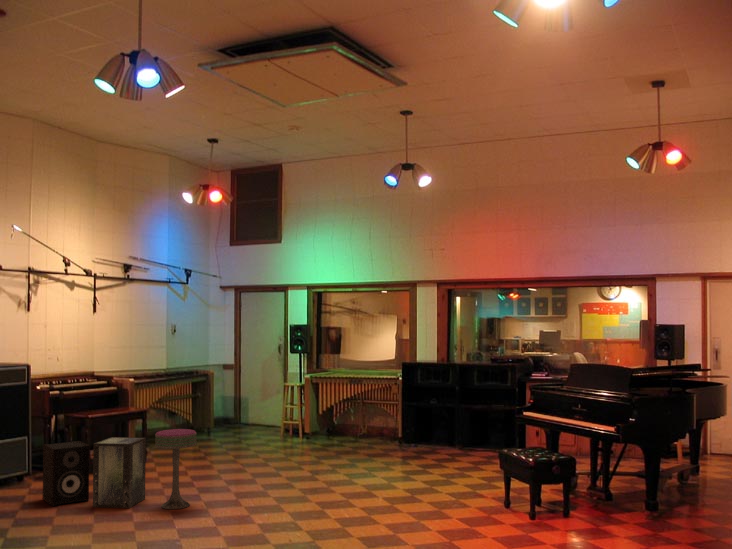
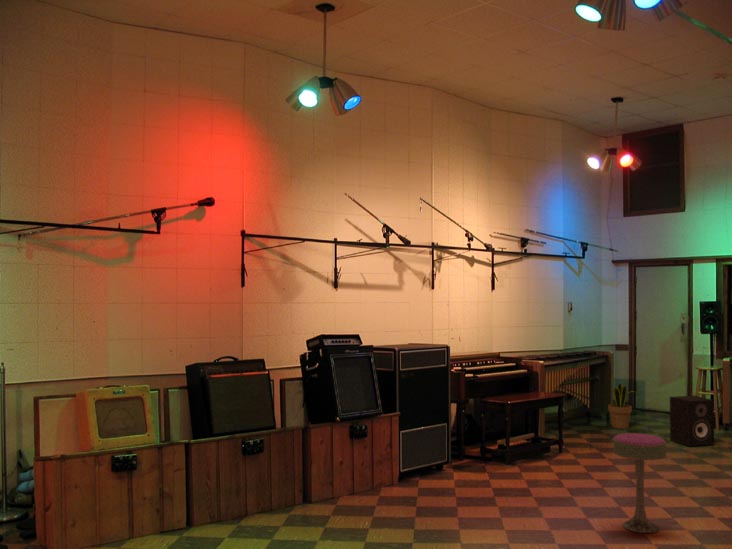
potted plant: none [205,397,228,439] -> present [608,384,634,429]
storage box: present [93,437,146,508] -> none [539,435,595,523]
speaker: present [42,441,90,506] -> present [670,396,714,447]

